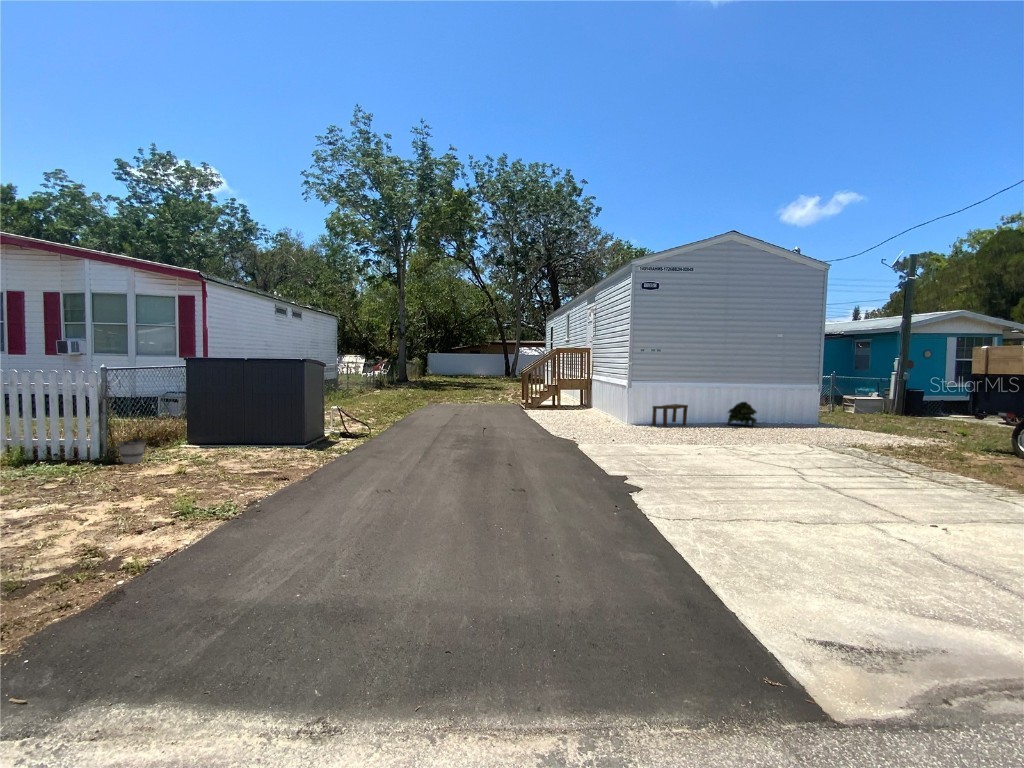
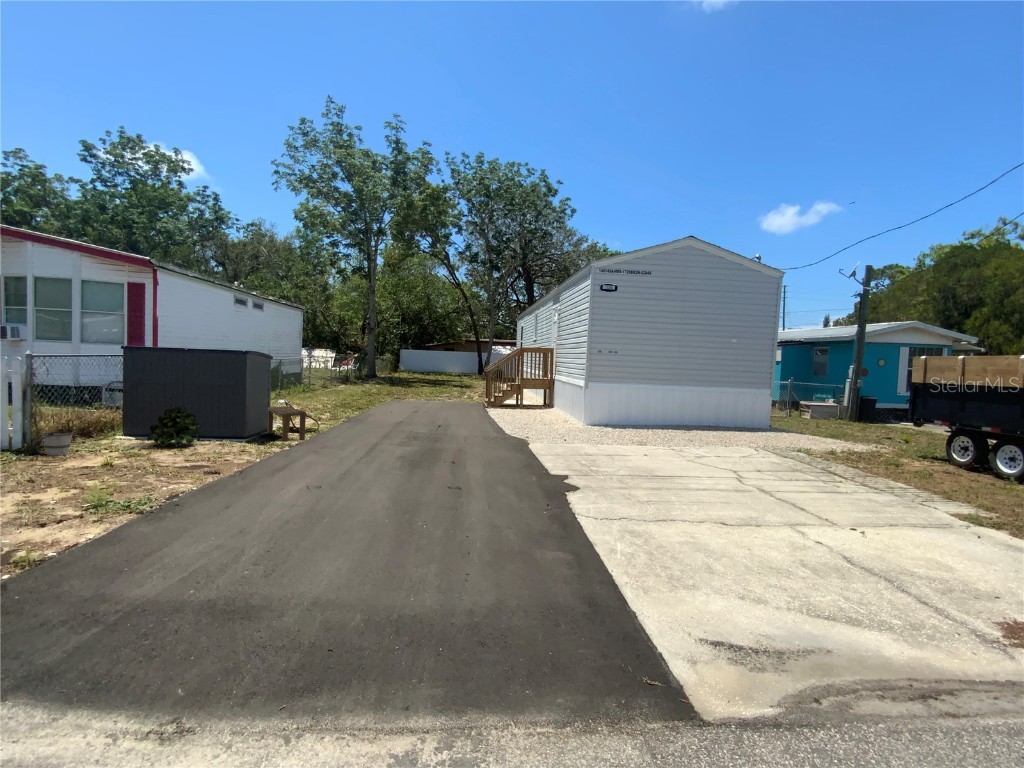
potted plant: present [728,402,757,425] -> present [147,406,201,447]
bench: present [652,404,688,427] -> present [267,406,306,441]

